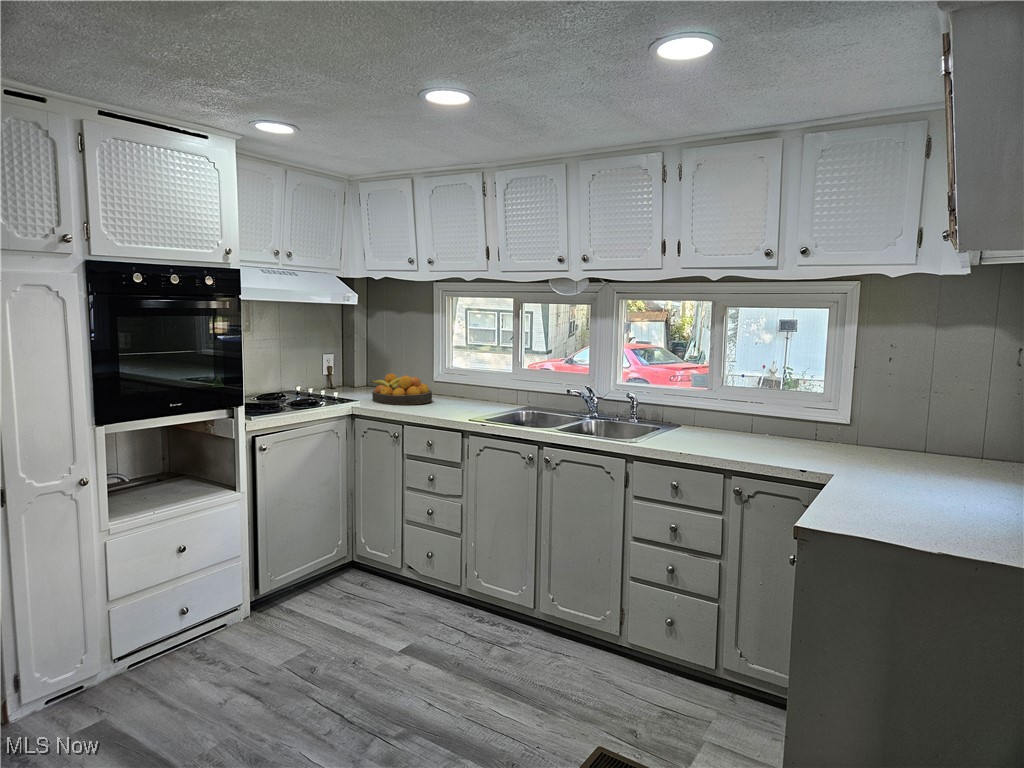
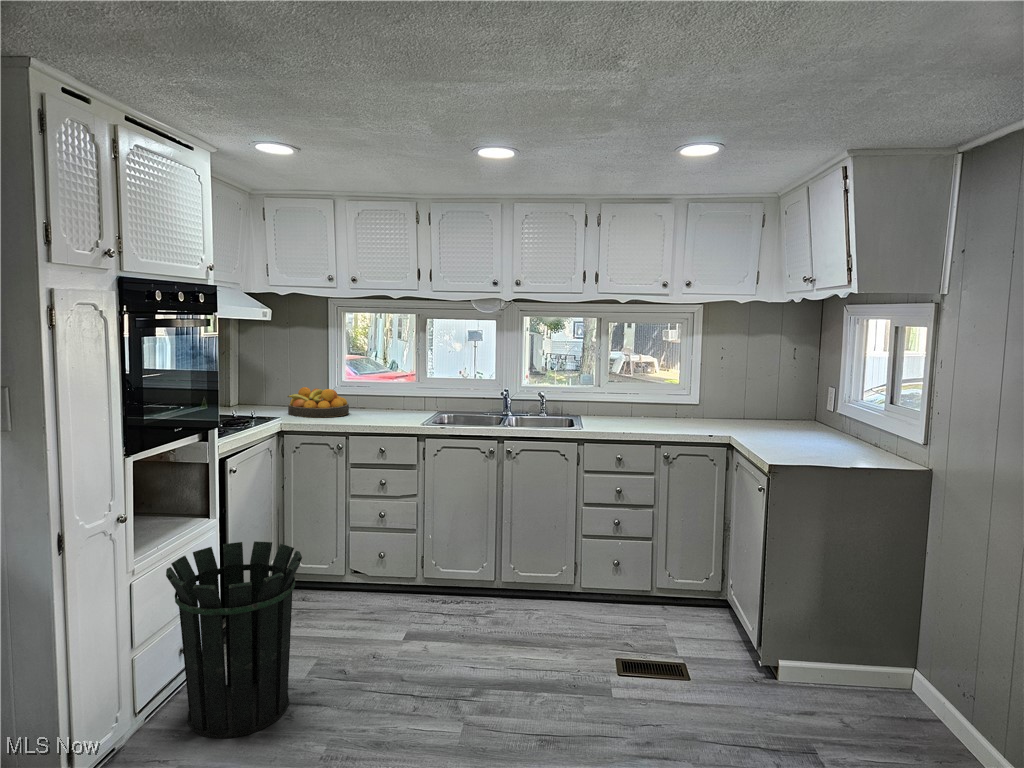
waste bin: none [122,518,259,707] -> present [166,541,302,738]

